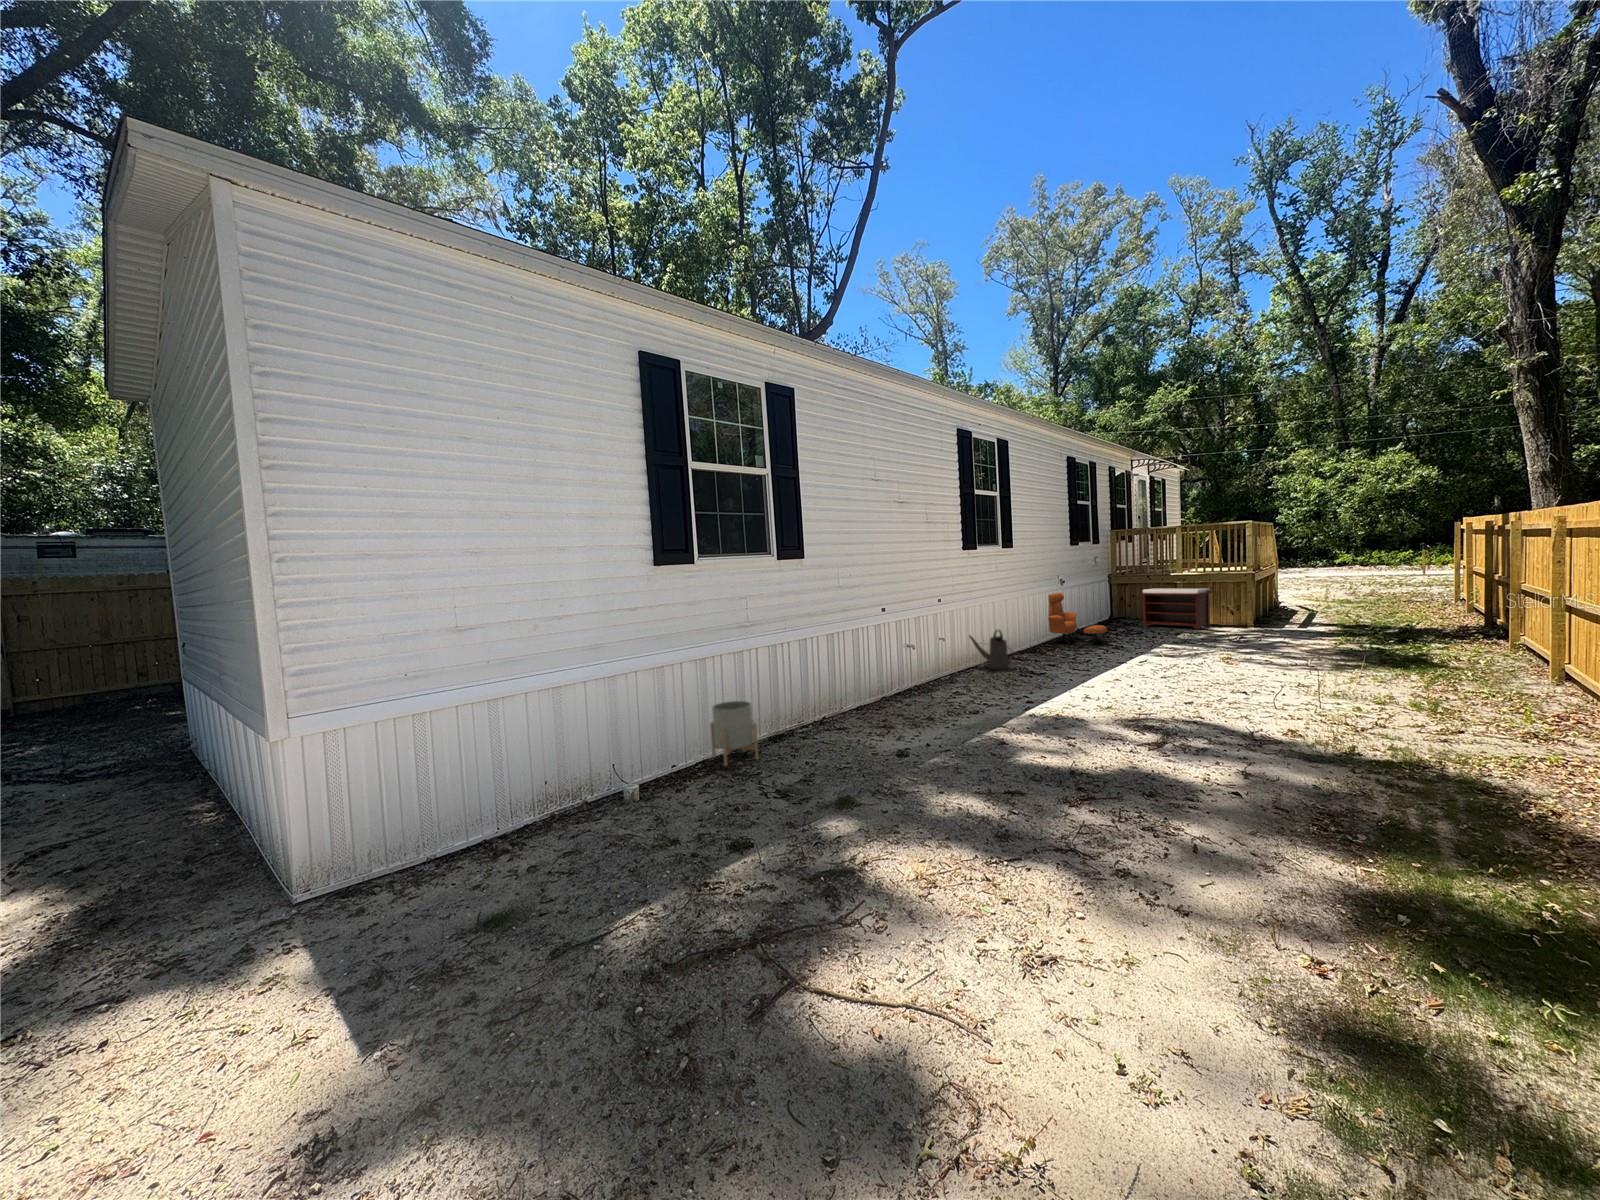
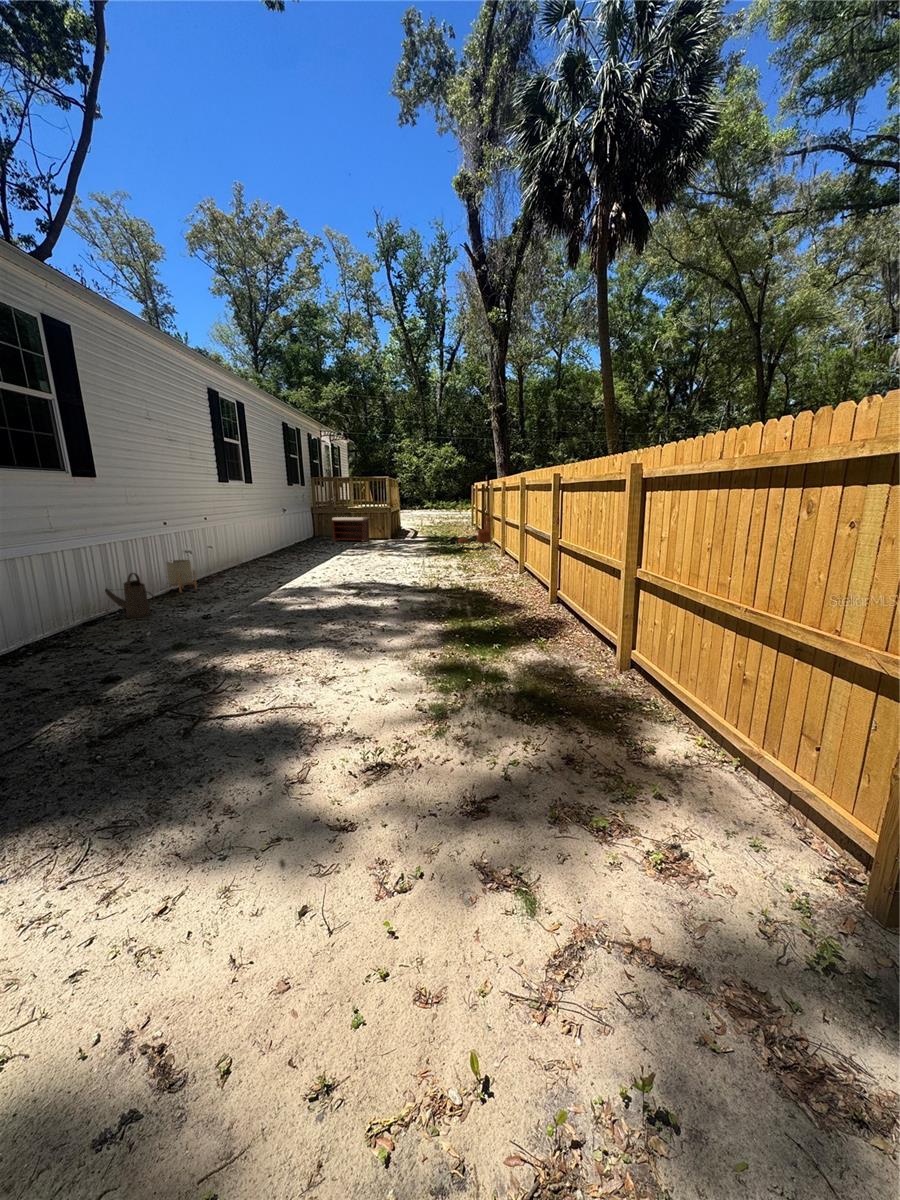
lounge chair: present [1048,593,1108,645] -> present [458,516,491,550]
watering can: present [969,630,1009,670] -> present [105,573,155,618]
planter: present [710,701,759,766] -> present [166,560,197,593]

